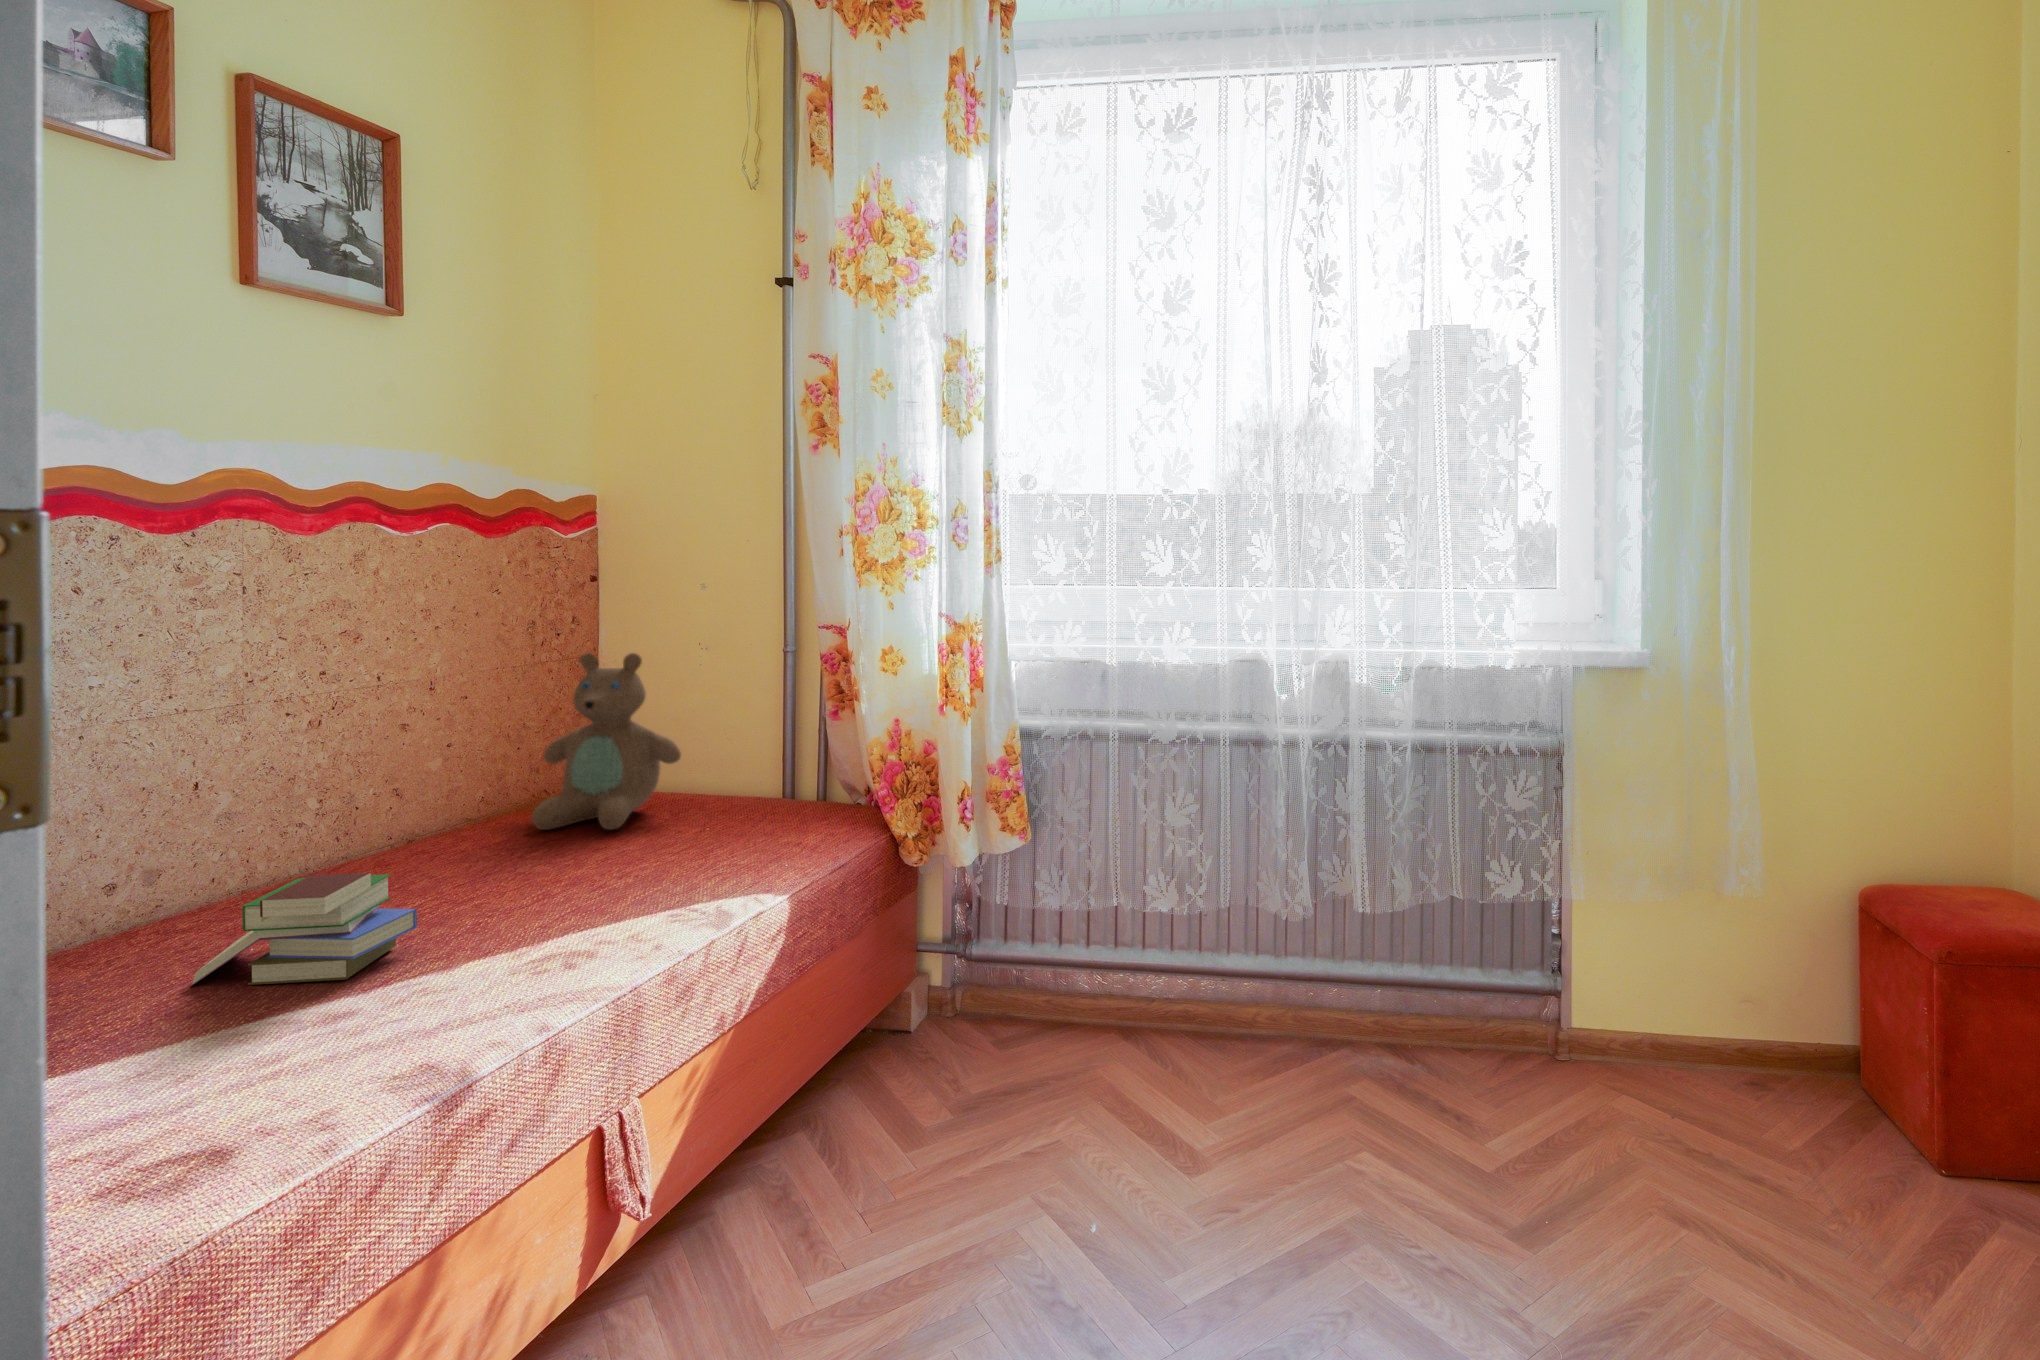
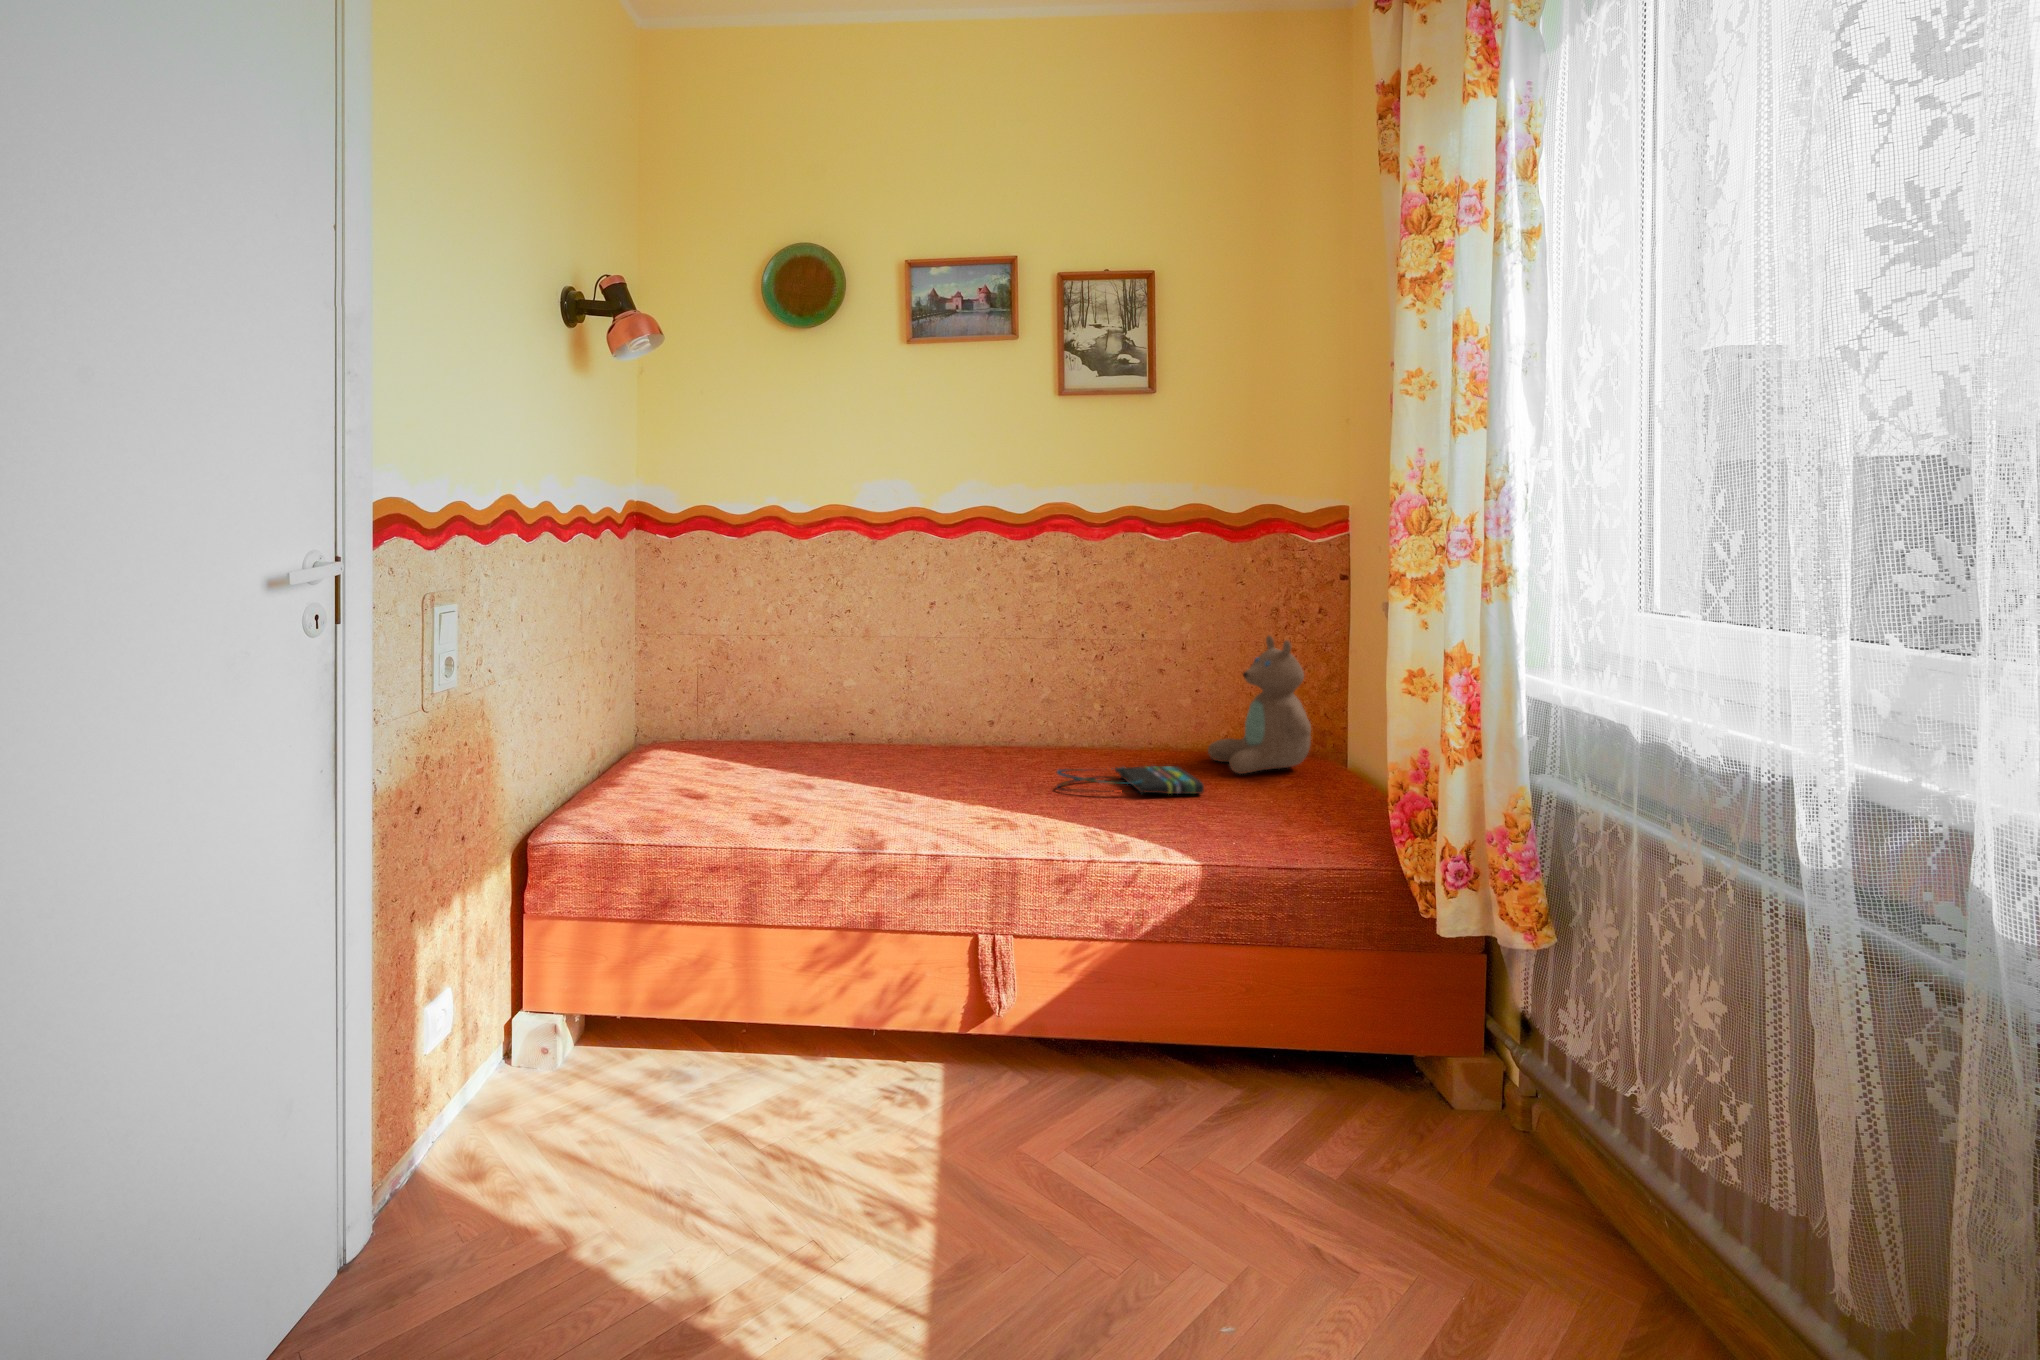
tote bag: none [488,840,655,918] -> present [1056,766,1204,794]
book: present [191,873,417,986] -> none [926,728,1003,786]

